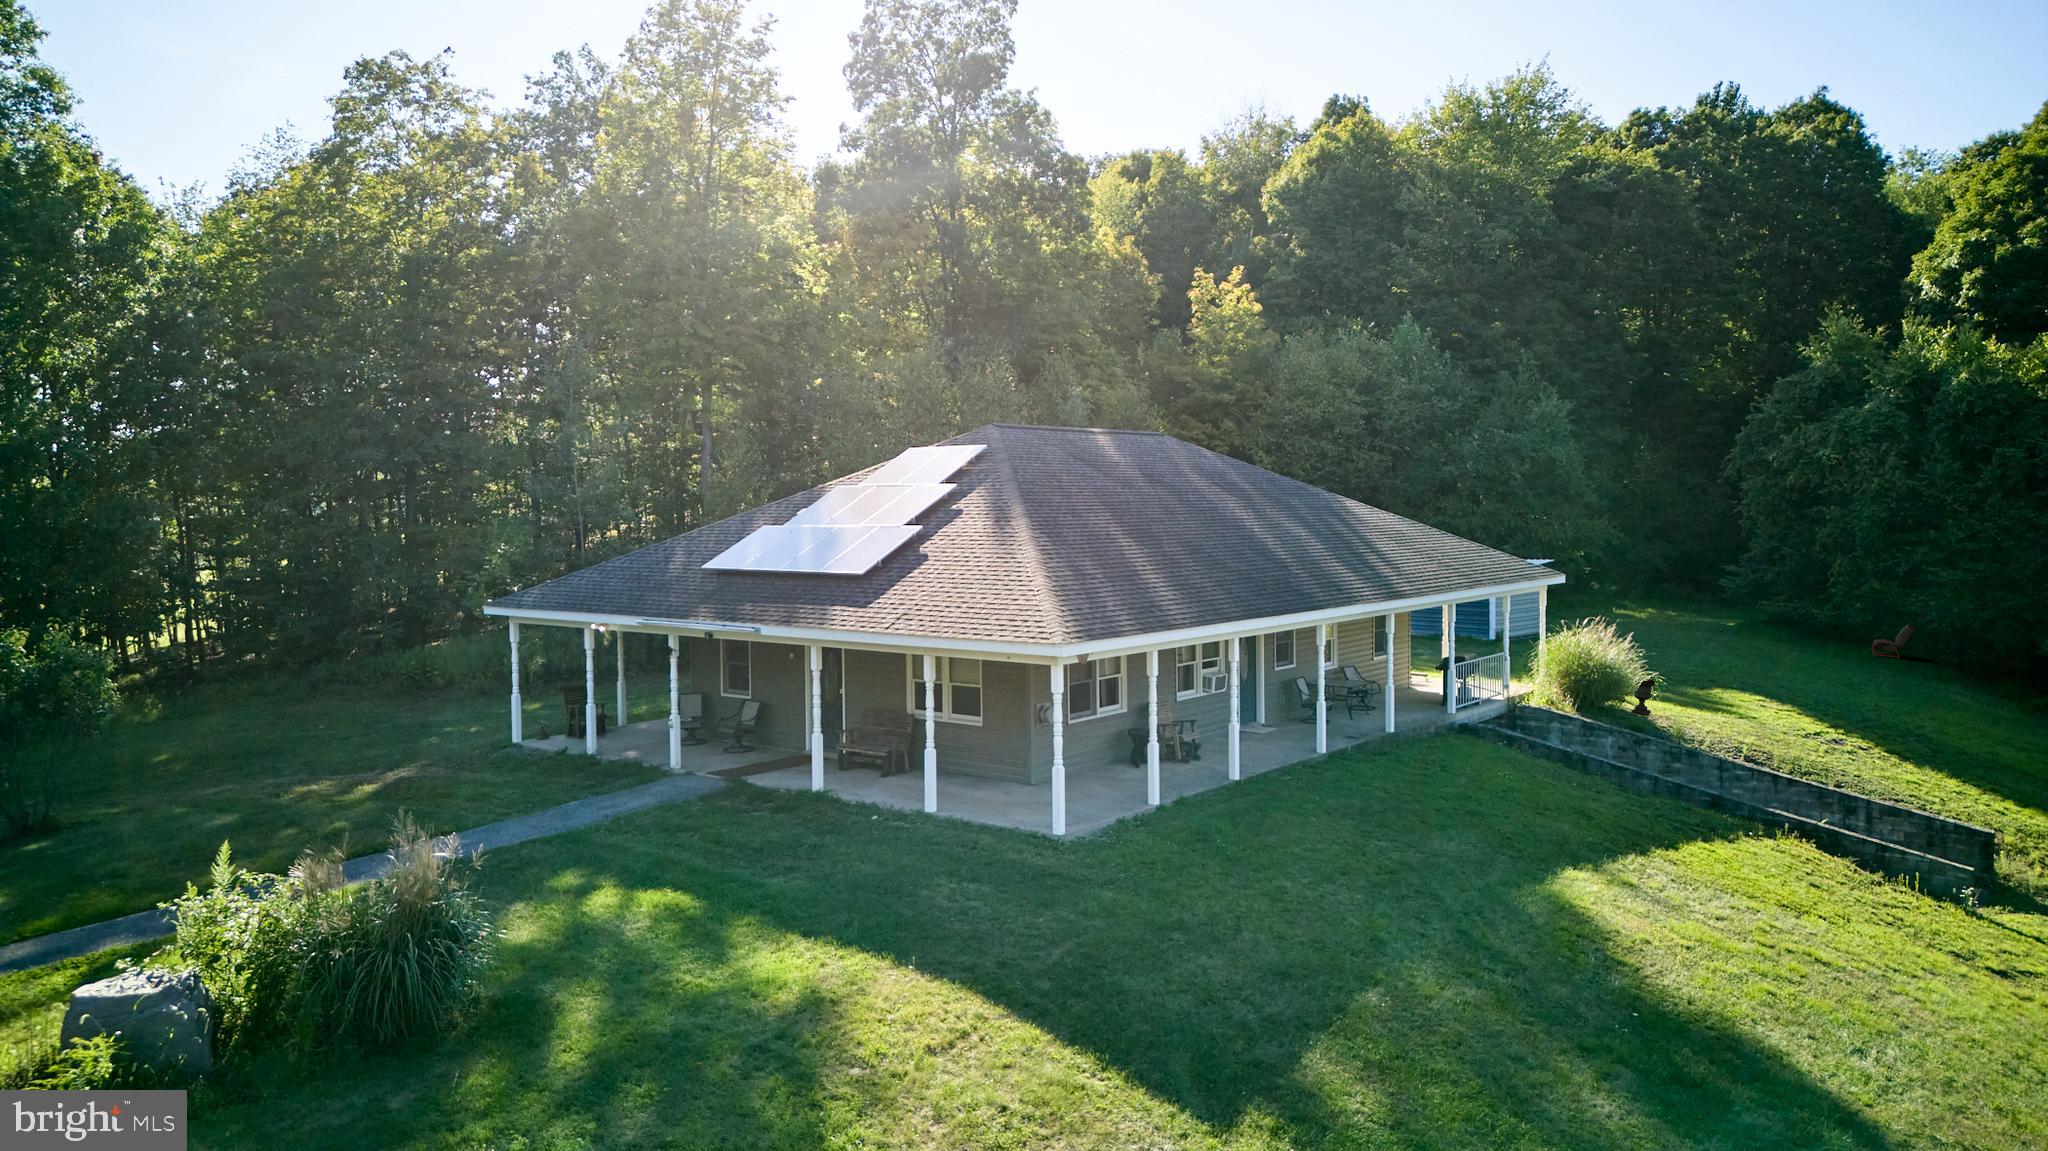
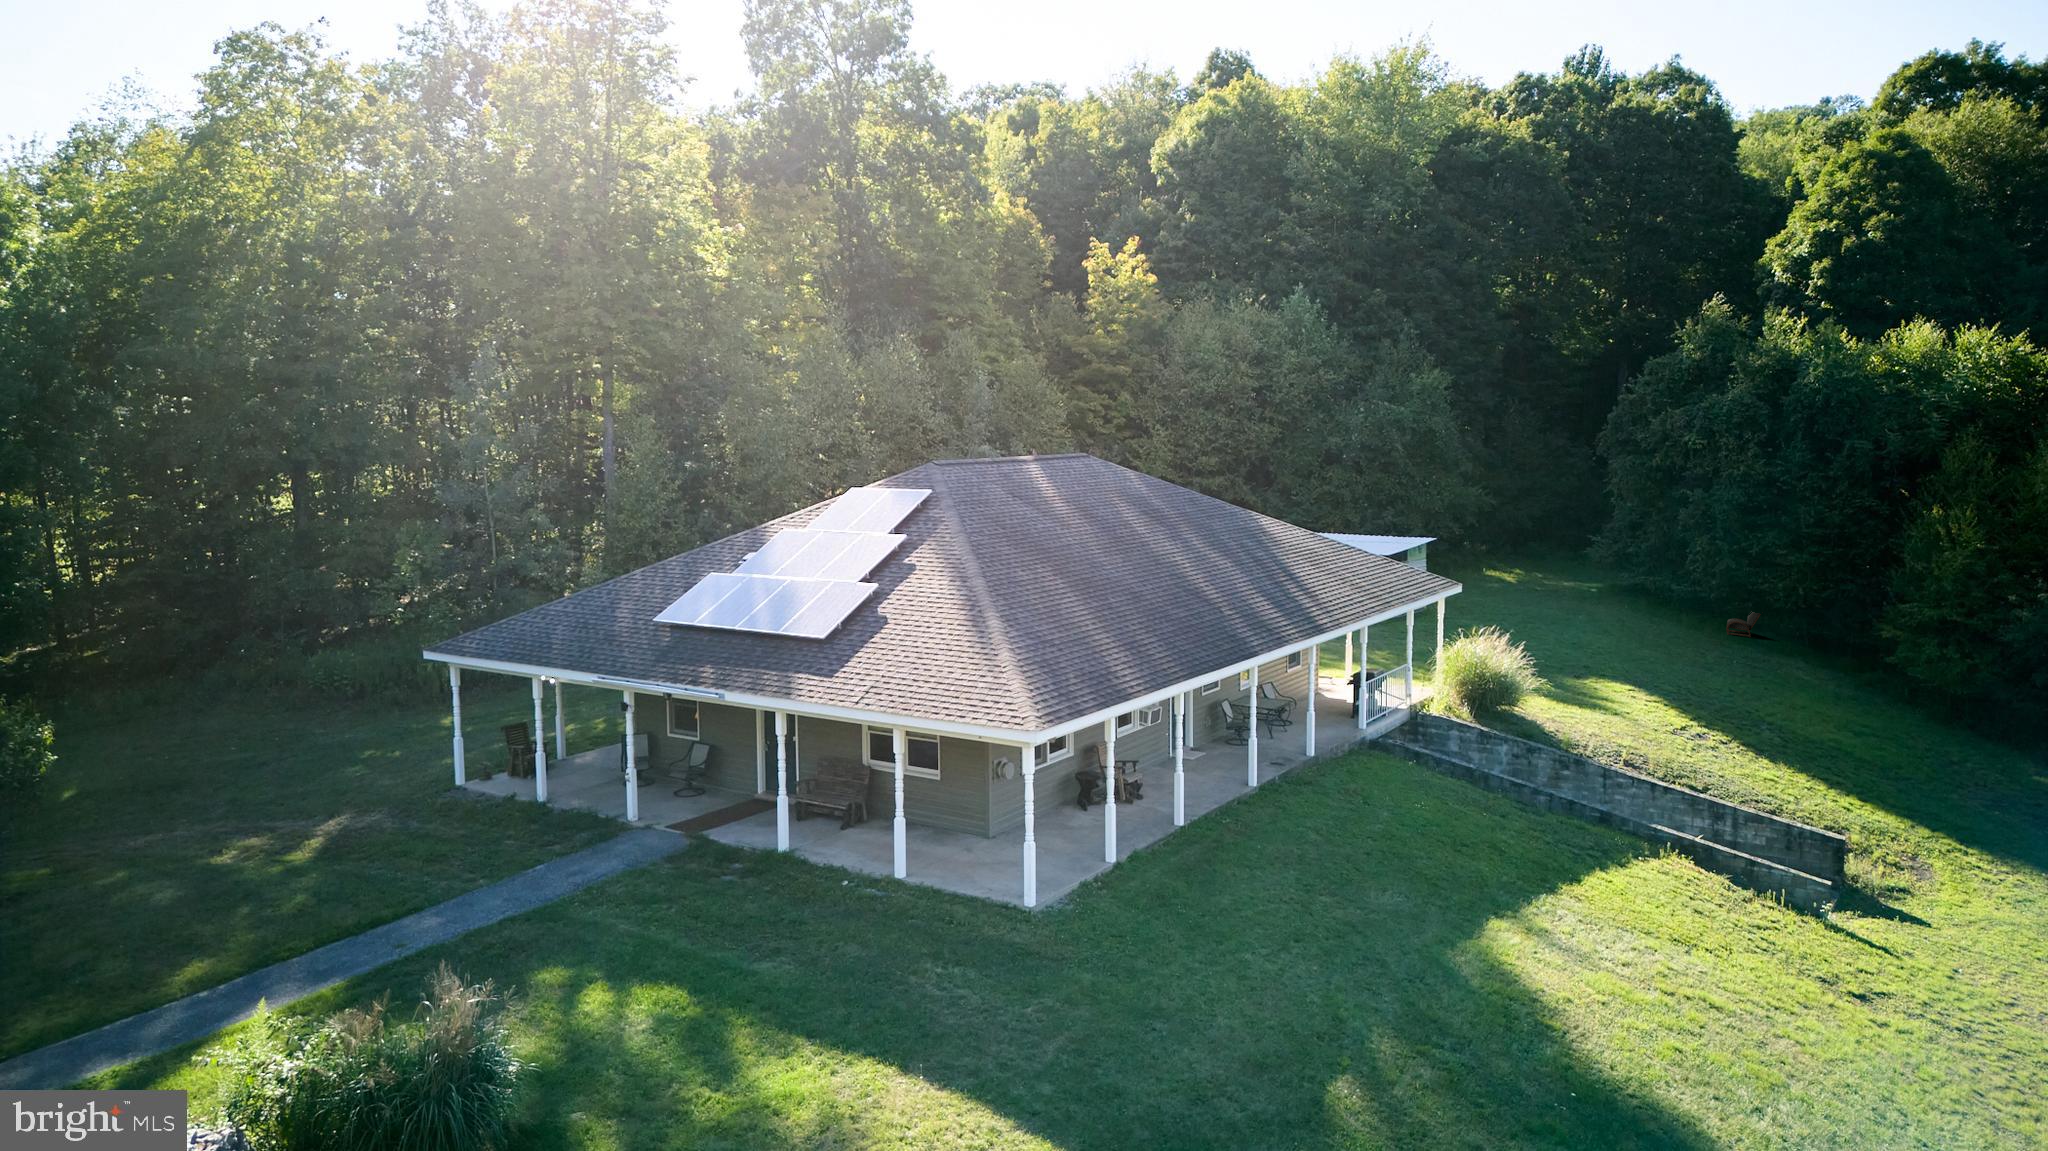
planter: present [1631,679,1655,715] -> none [1524,688,1547,722]

